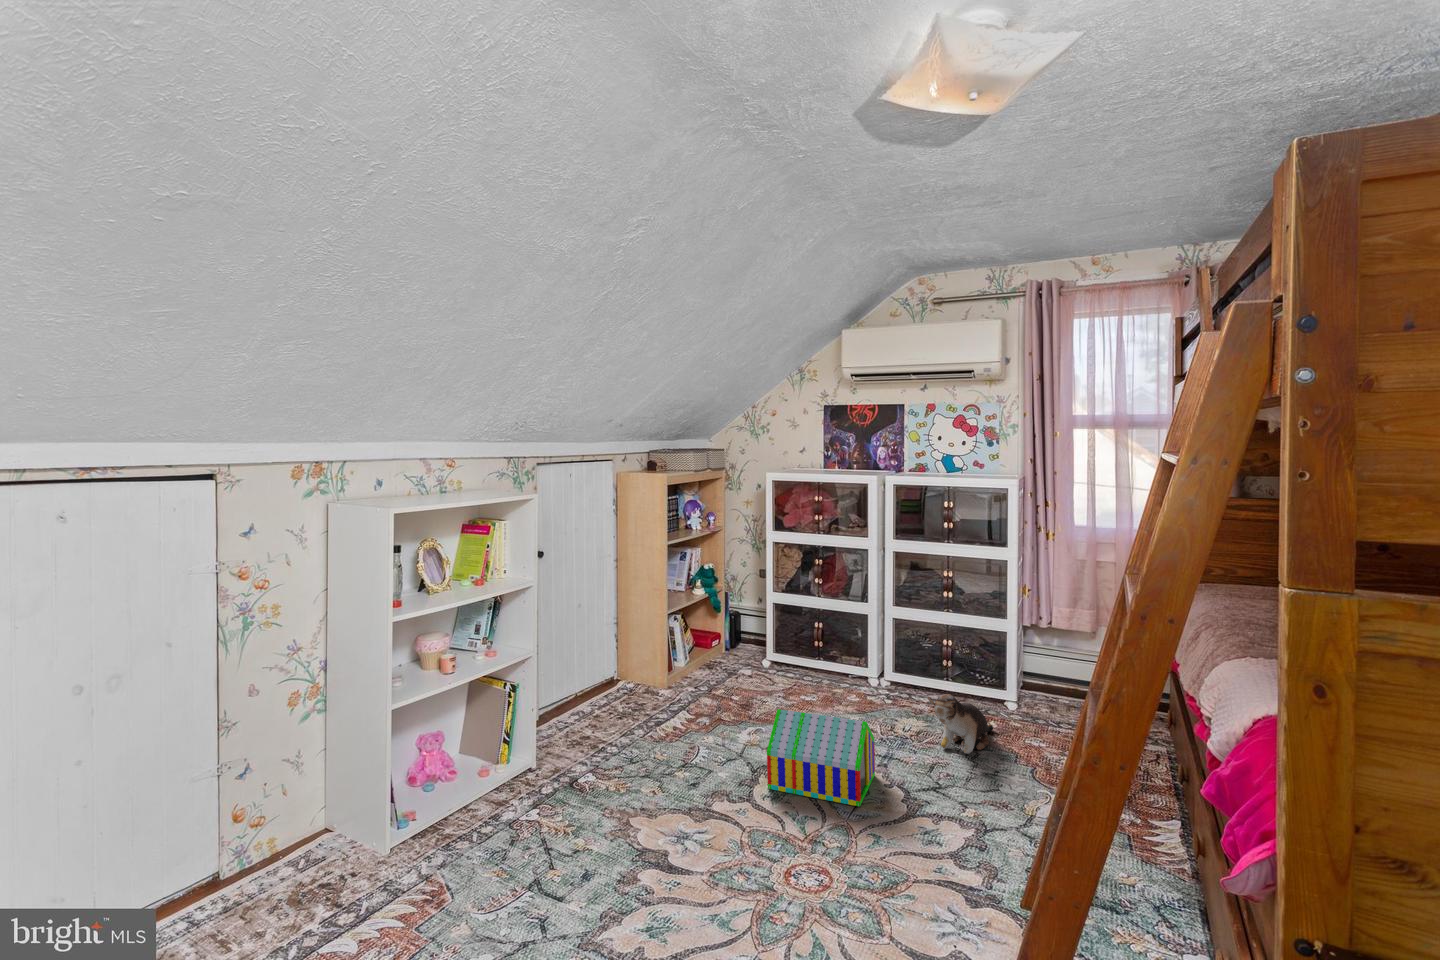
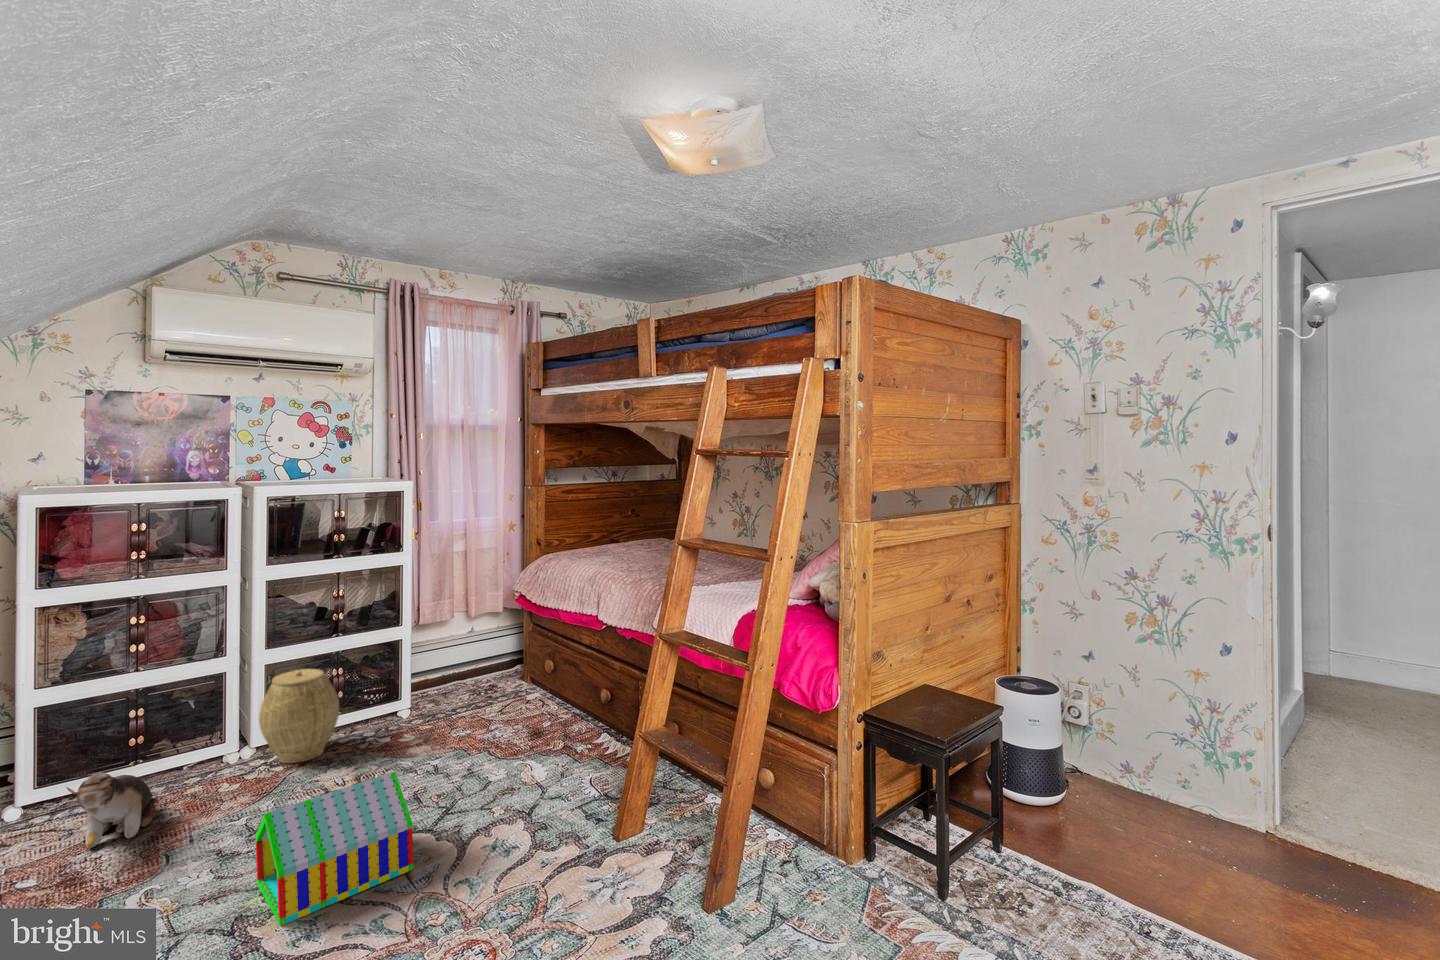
woven basket: none [879,628,937,703] -> present [259,669,339,763]
plush toy: present [928,694,993,754] -> present [66,772,156,848]

